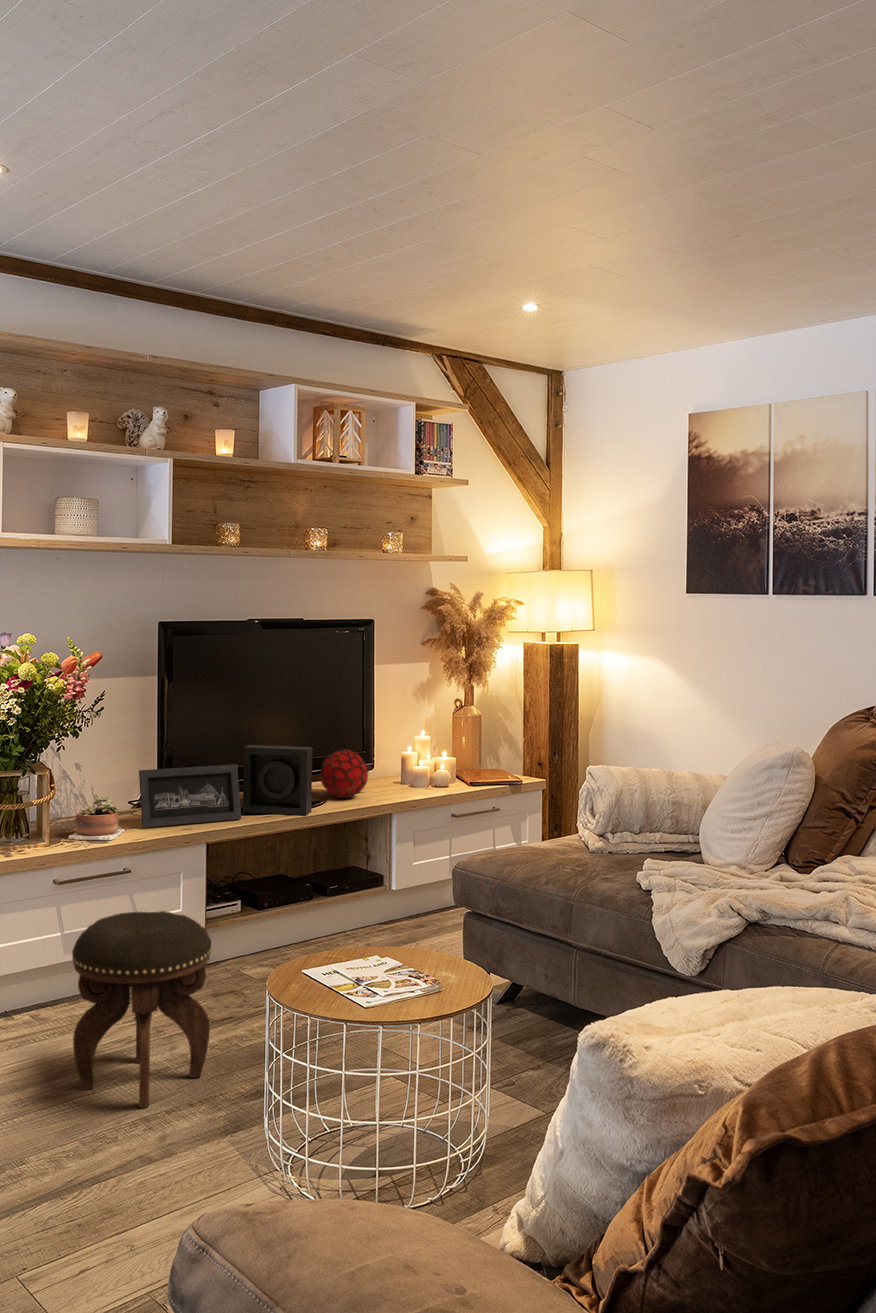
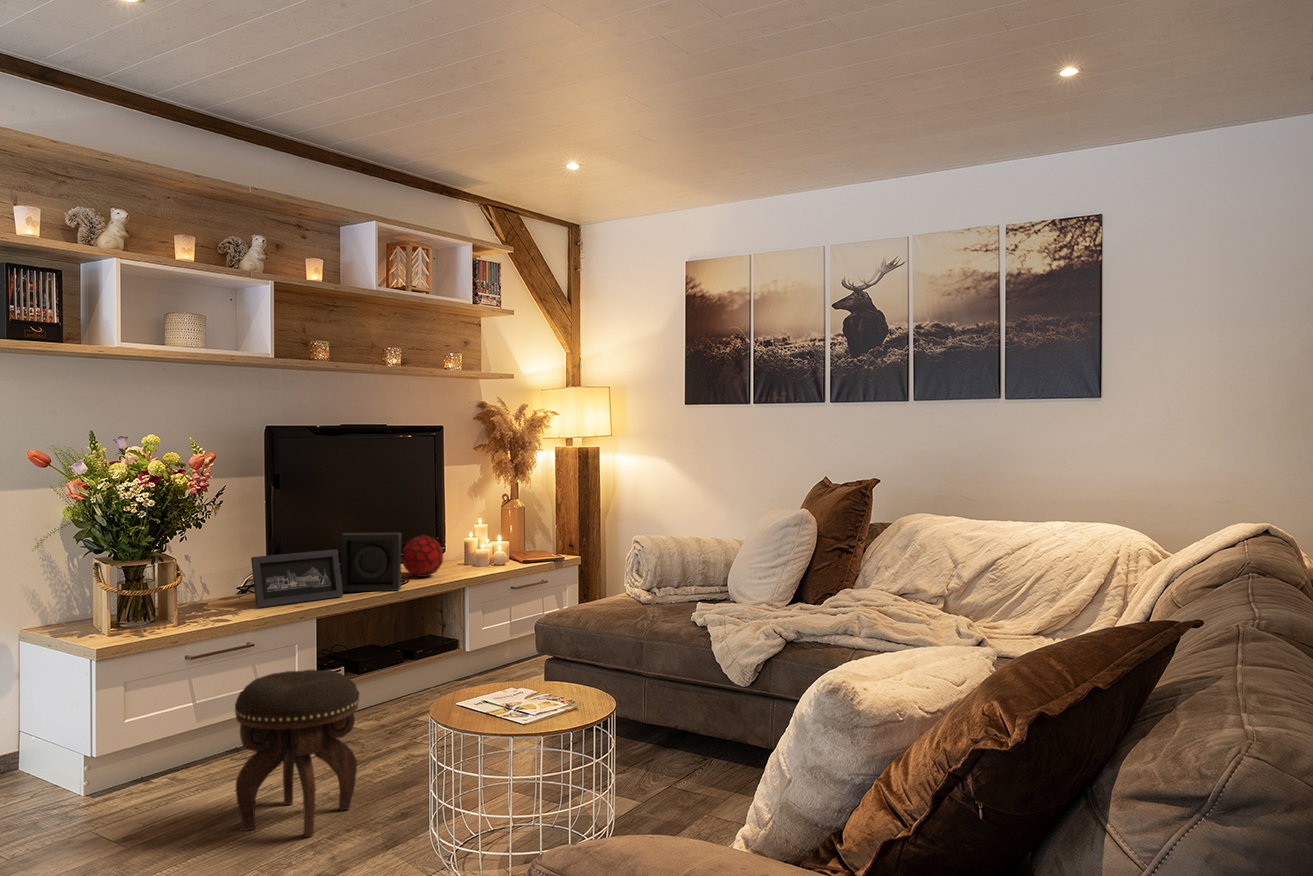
succulent plant: present [69,796,125,840] -> none [192,580,241,620]

